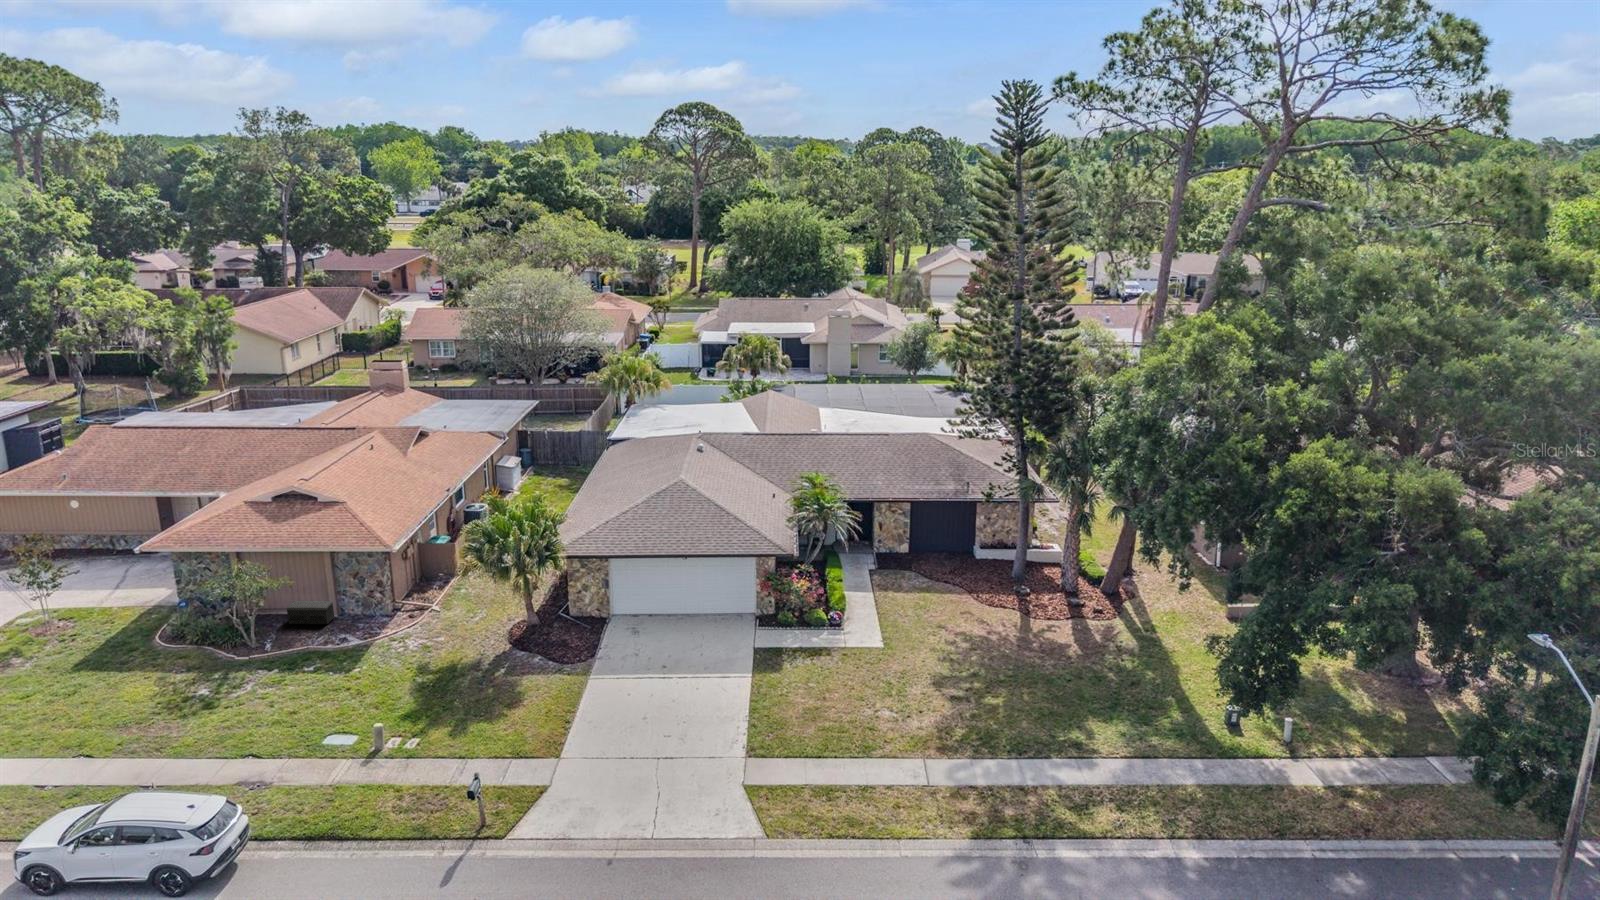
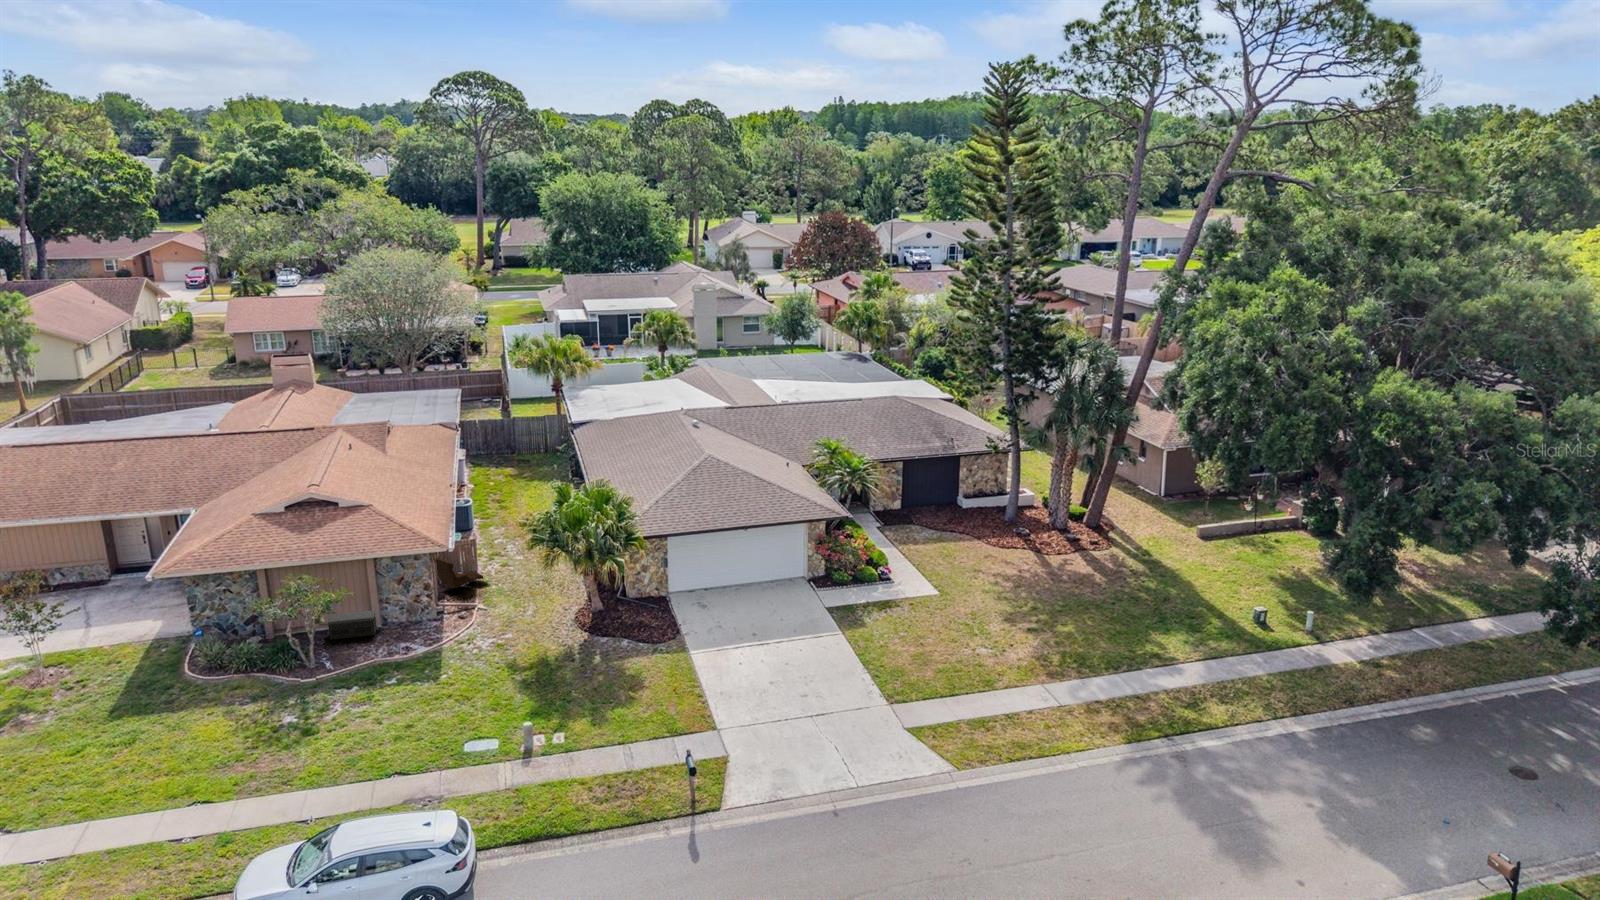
lounge chair: none [405,558,453,596] -> present [436,558,483,597]

